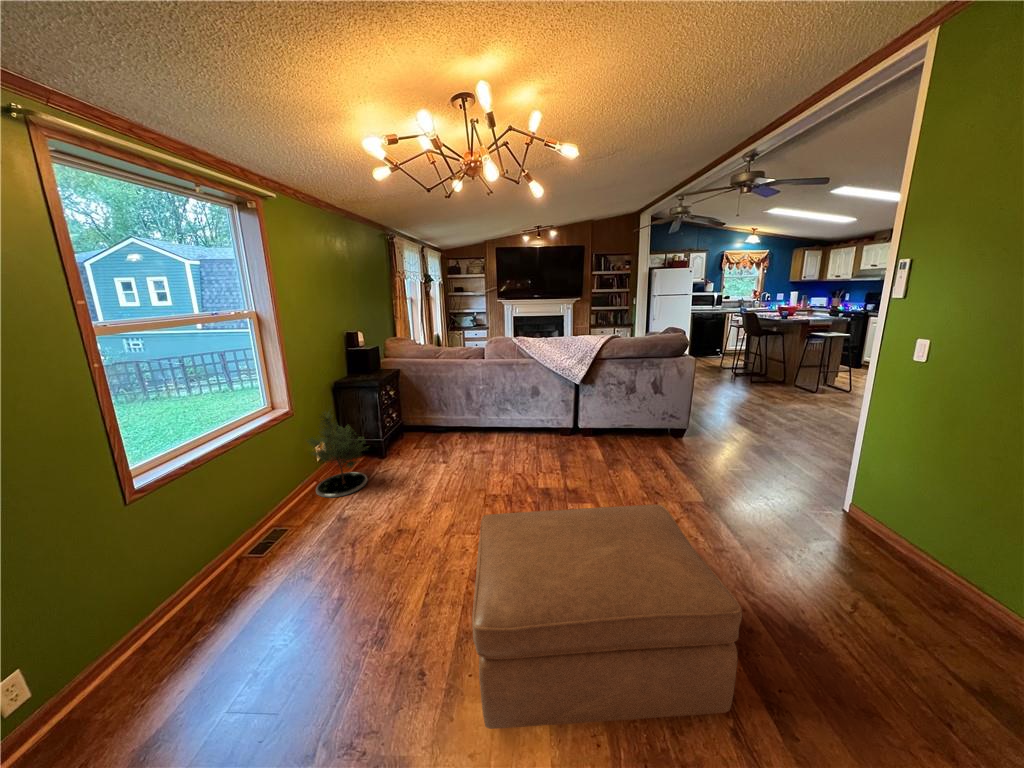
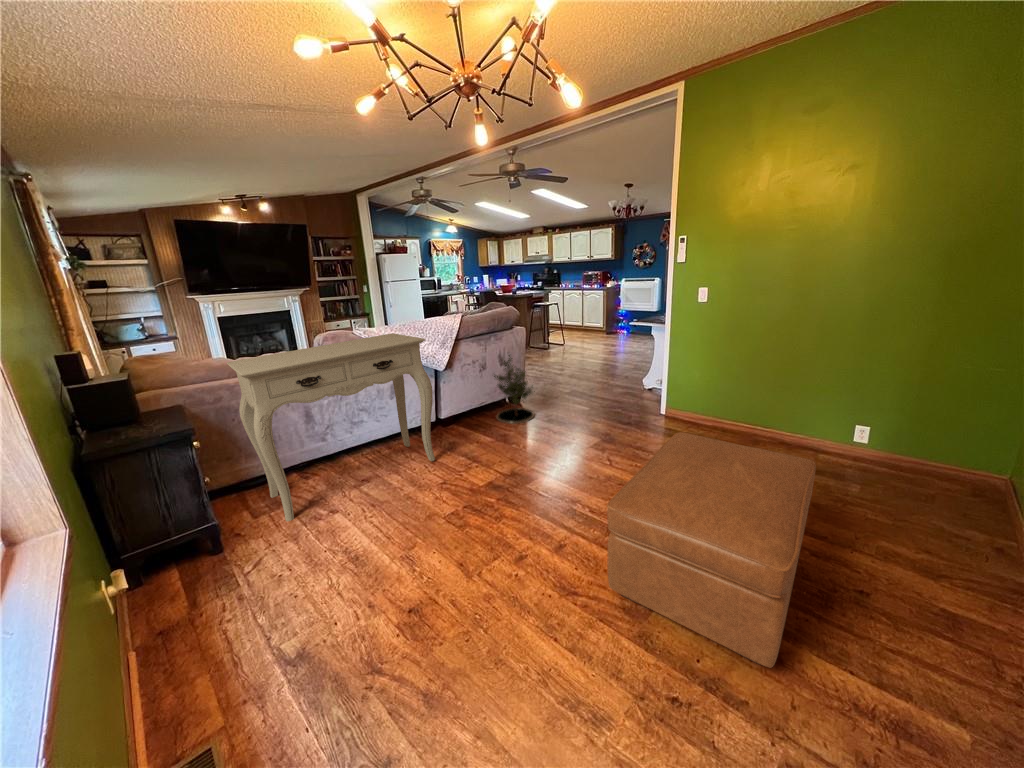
console table: none [415,344,545,454] -> present [227,333,435,521]
potted tree: present [308,413,368,498] -> present [494,355,535,424]

